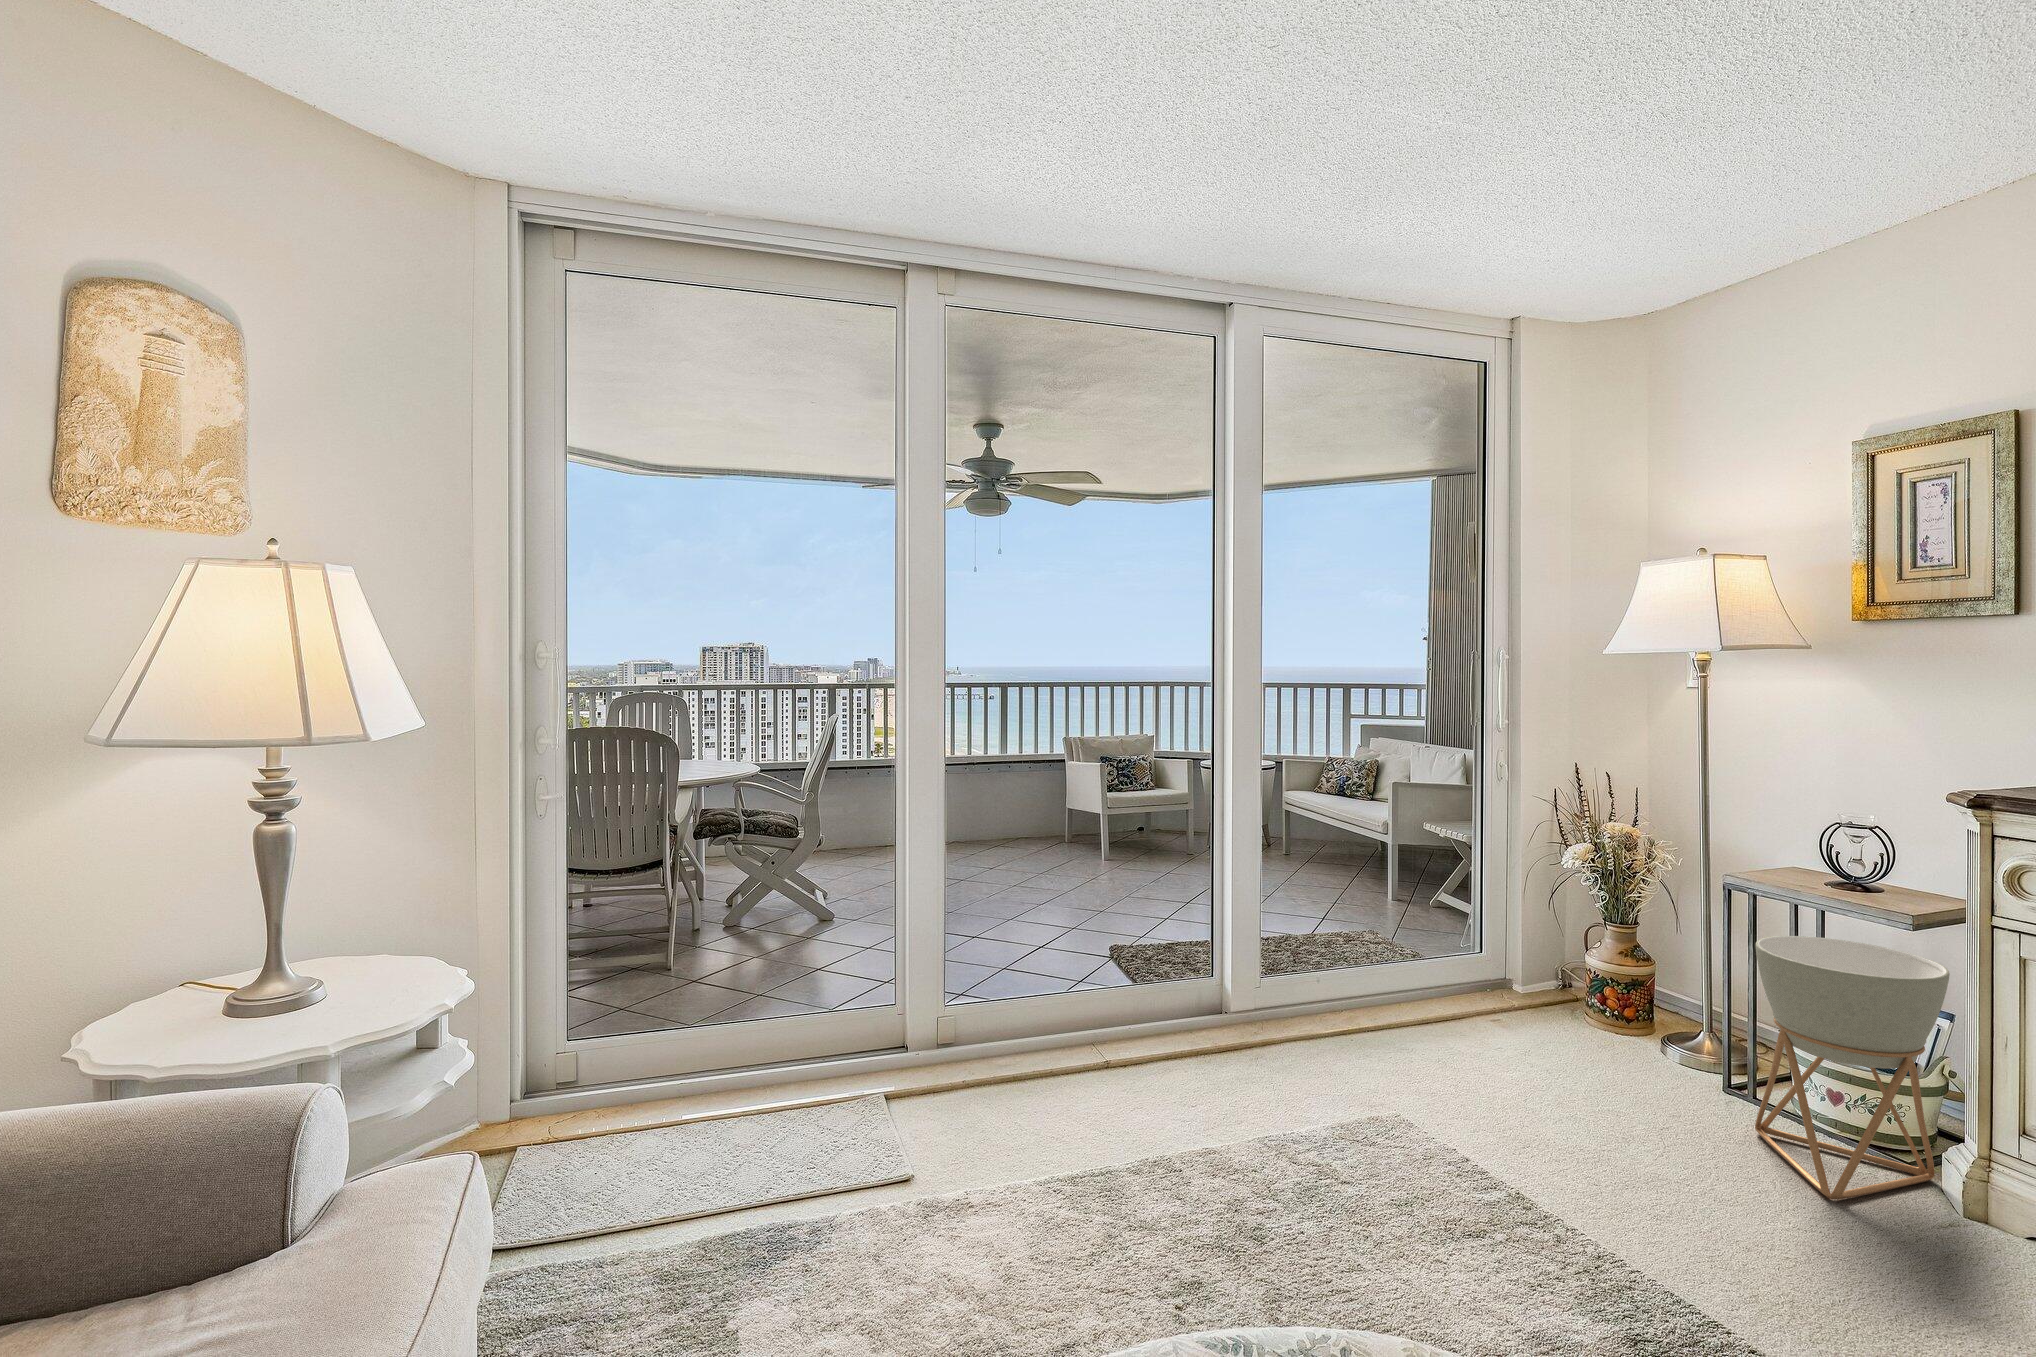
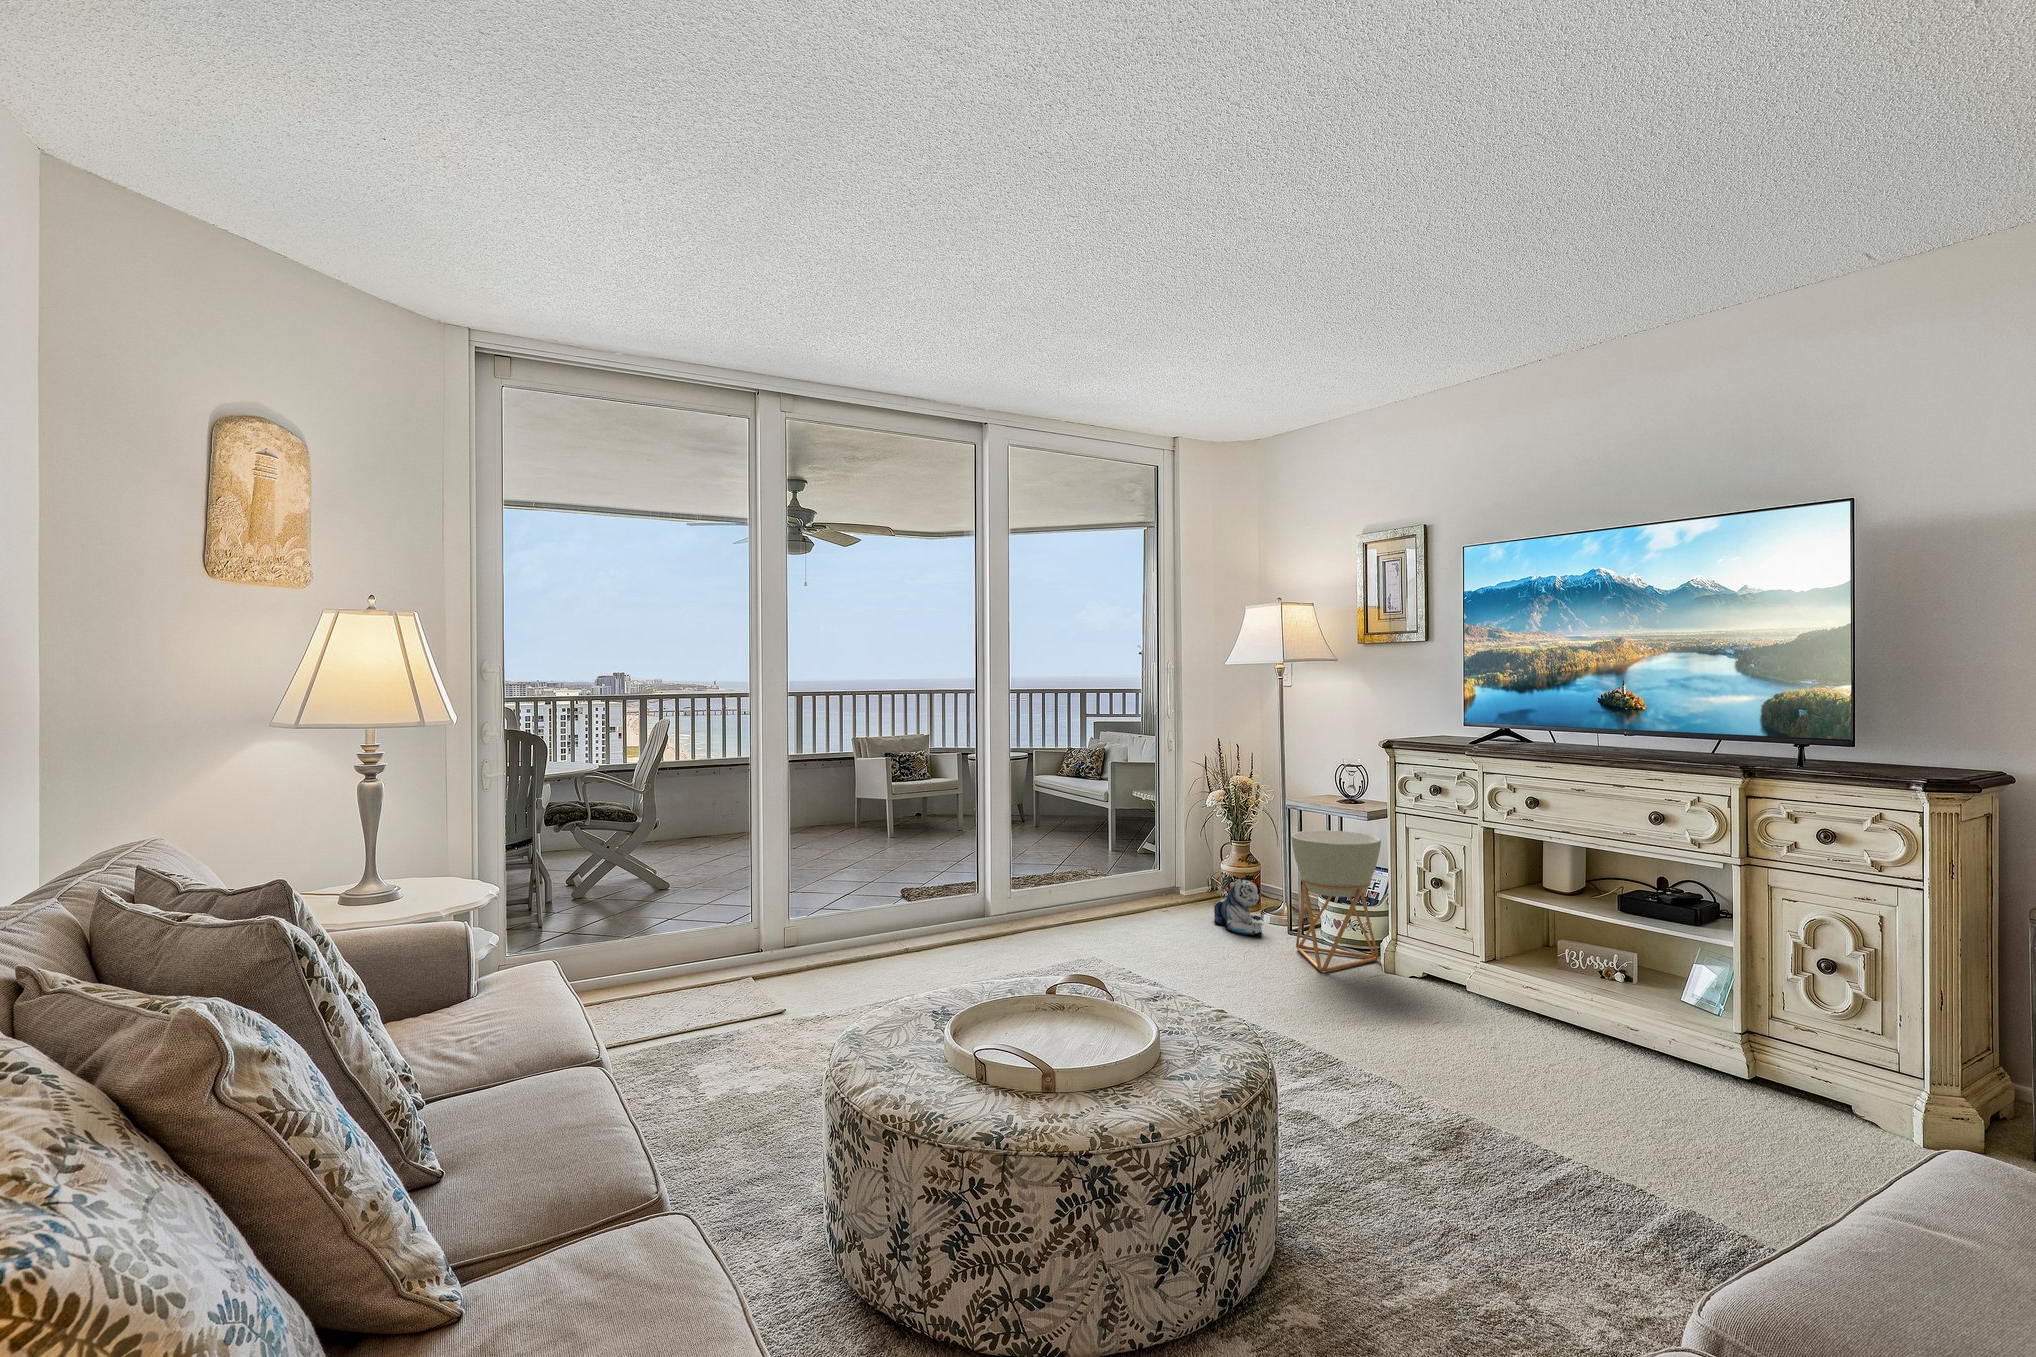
plush toy: none [1583,993,1679,1091] -> present [1214,879,1262,935]

